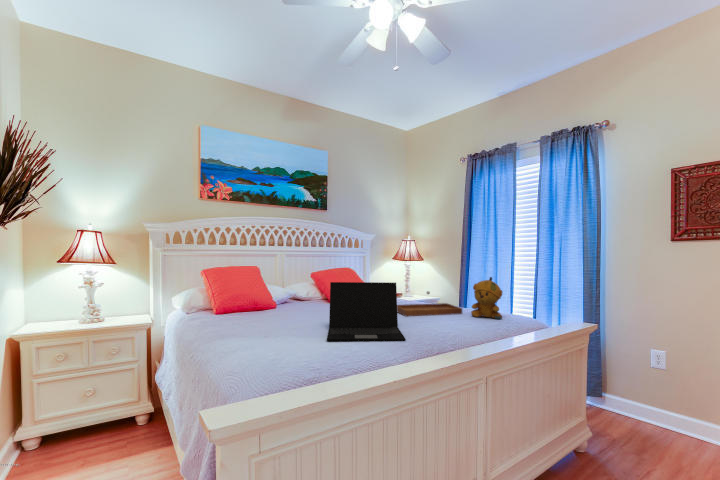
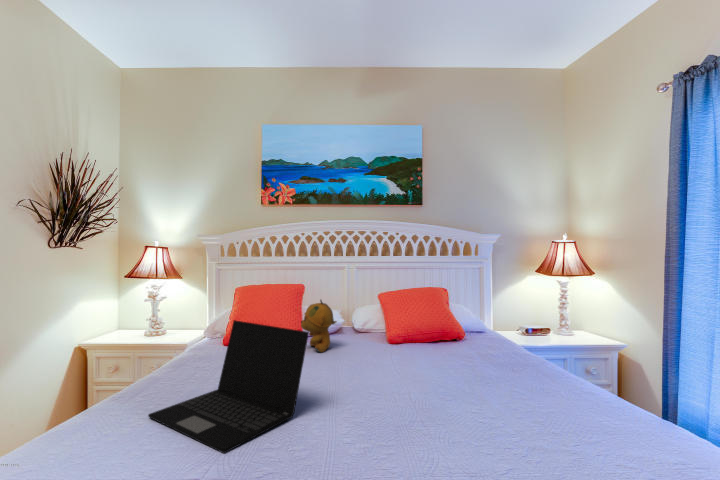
stuffed bear: present [471,277,503,319] -> present [301,300,337,352]
tray: present [397,291,462,316] -> none [394,344,517,404]

